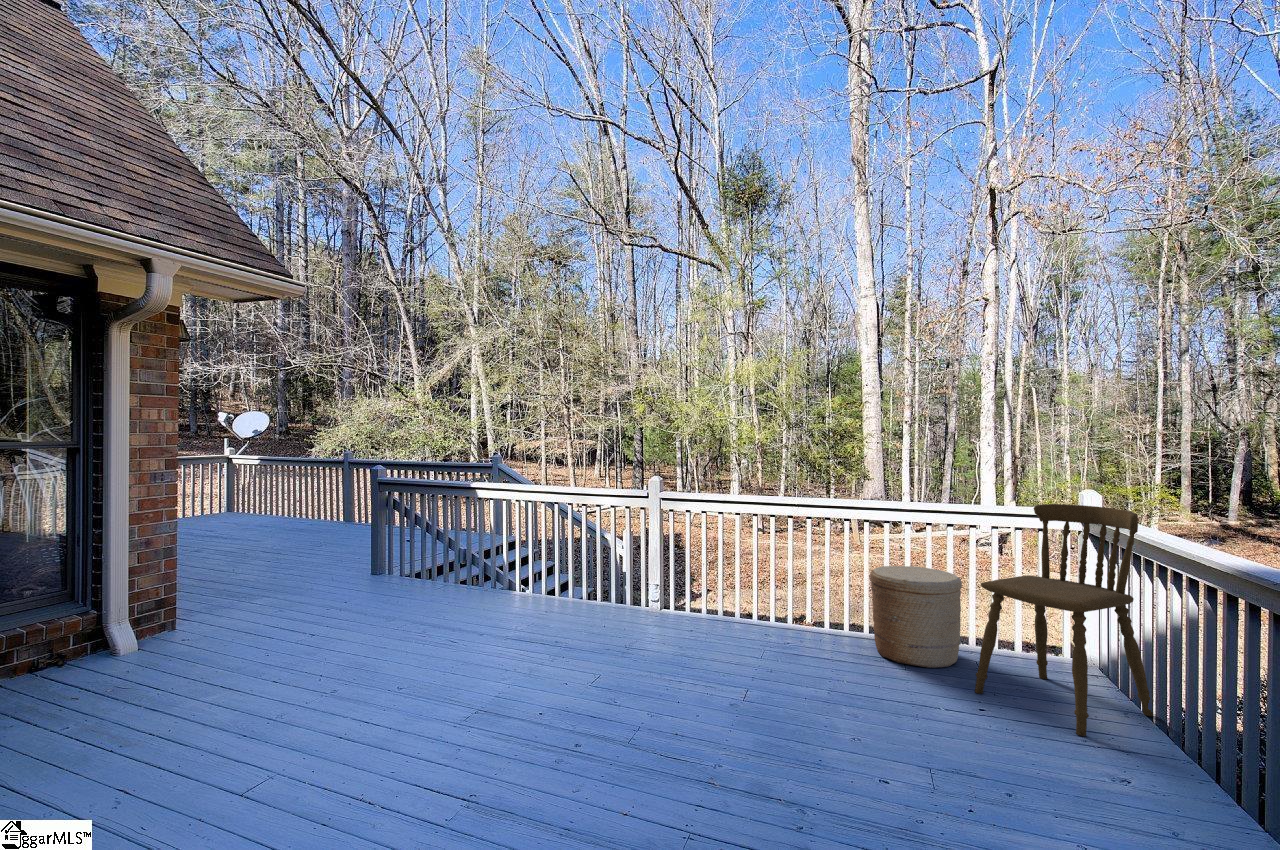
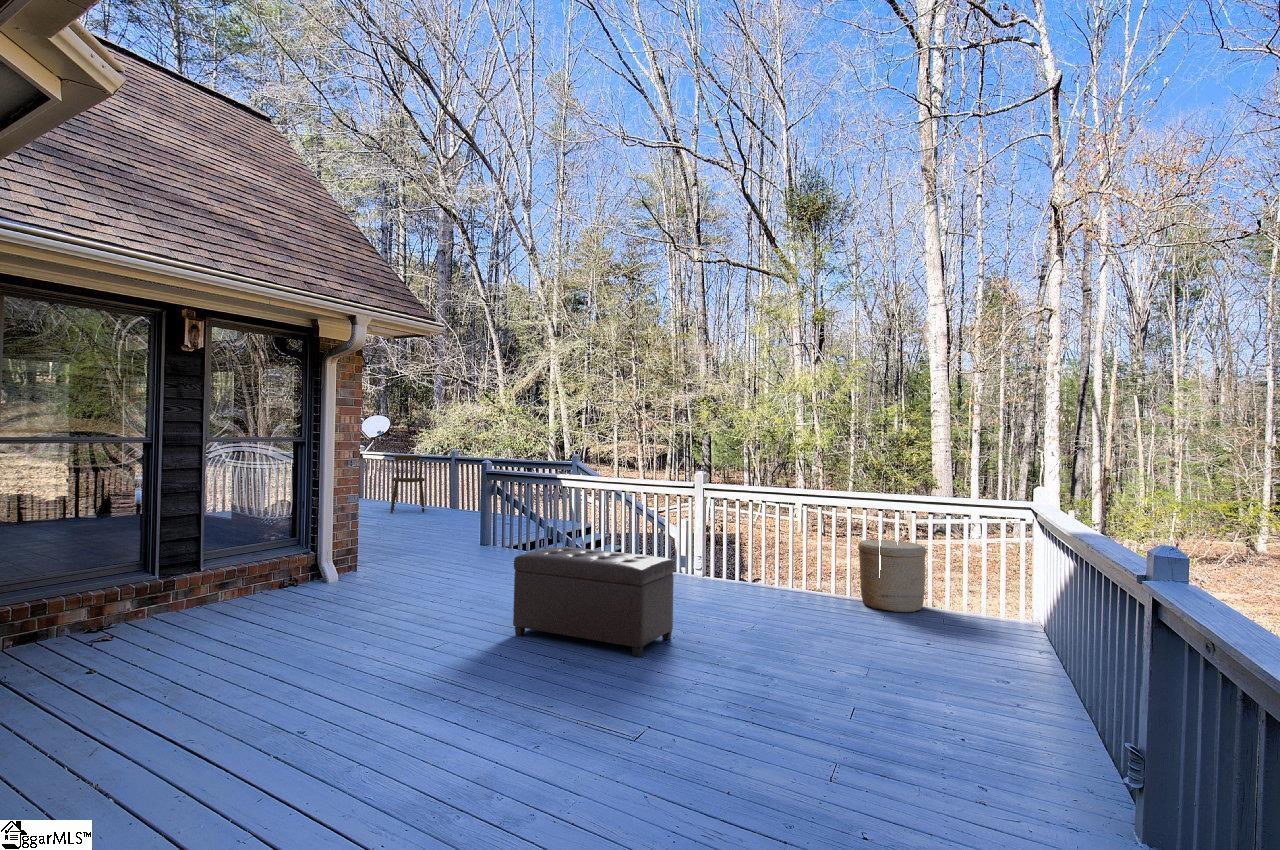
dining chair: present [975,504,1153,736] -> present [391,455,425,513]
ottoman: none [378,608,642,814] -> present [513,547,675,657]

